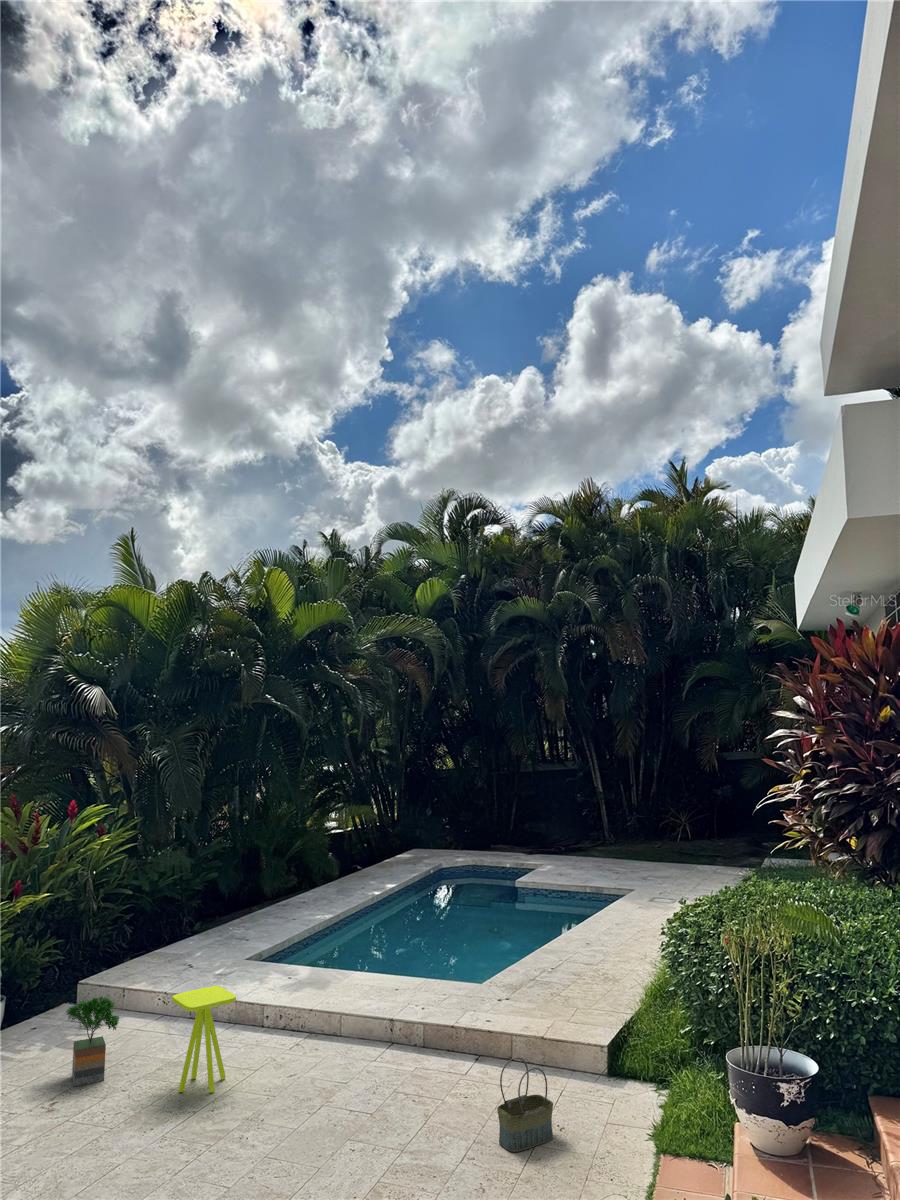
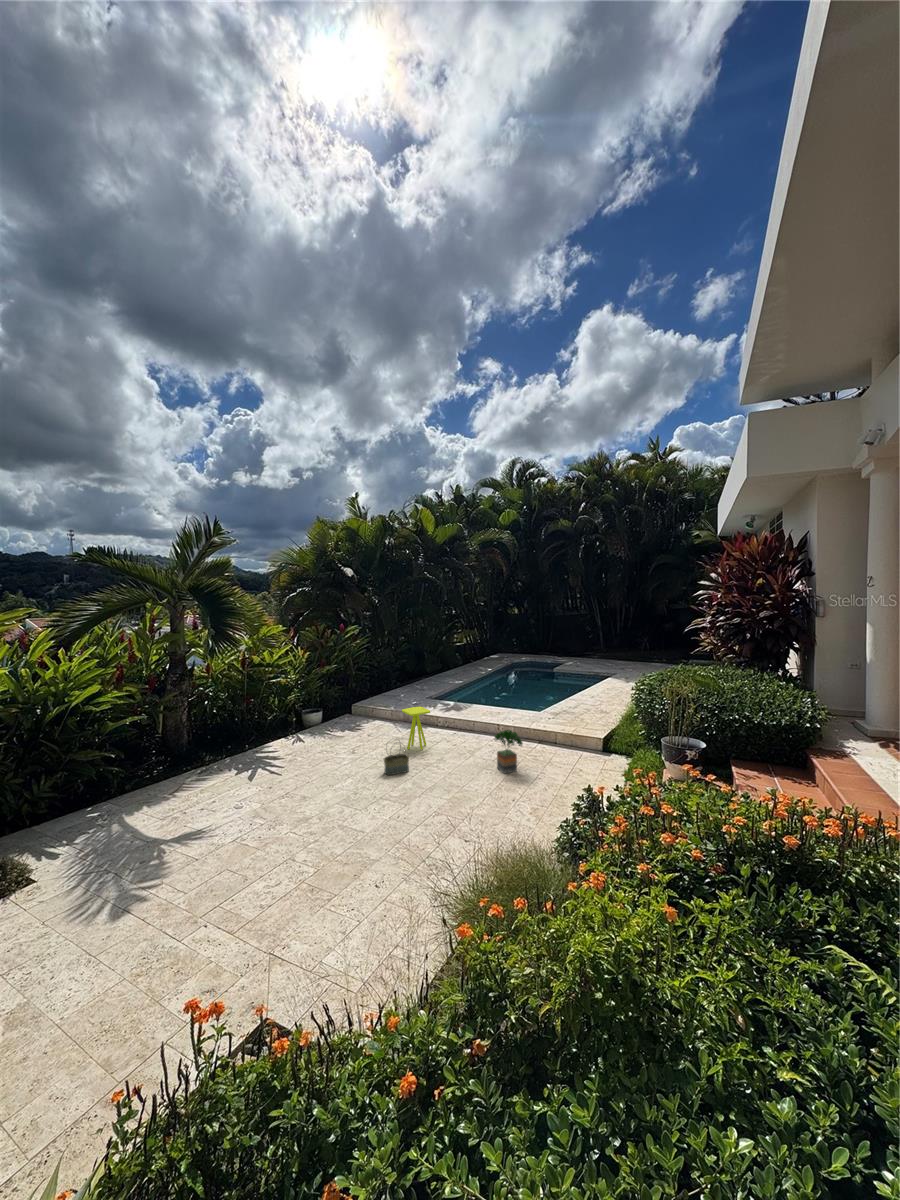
potted tree: present [66,997,119,1087] -> present [495,730,523,773]
basket: present [497,1057,553,1152] -> present [384,742,409,775]

